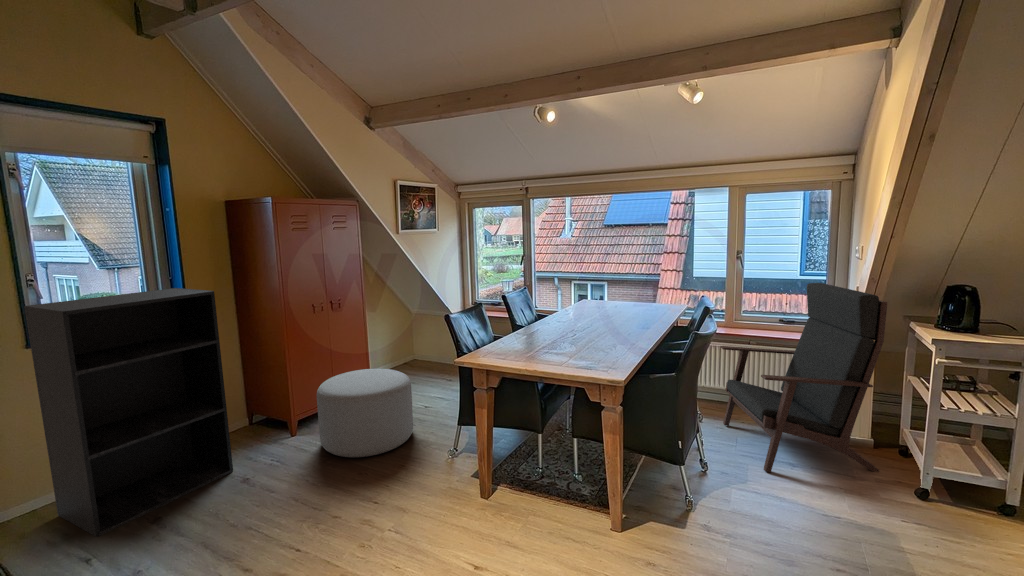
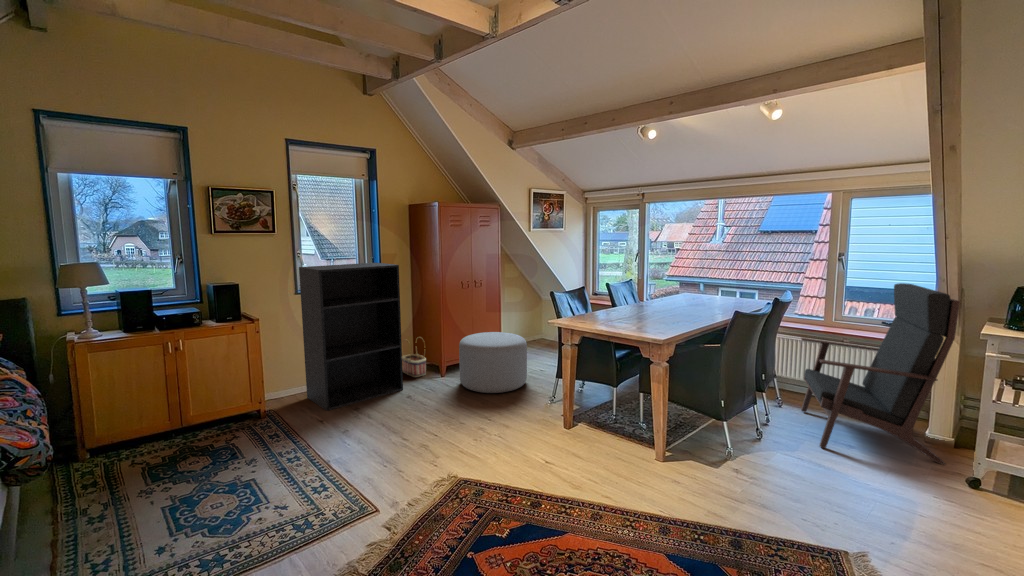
basket: none [226,387,267,445] -> present [402,344,426,377]

